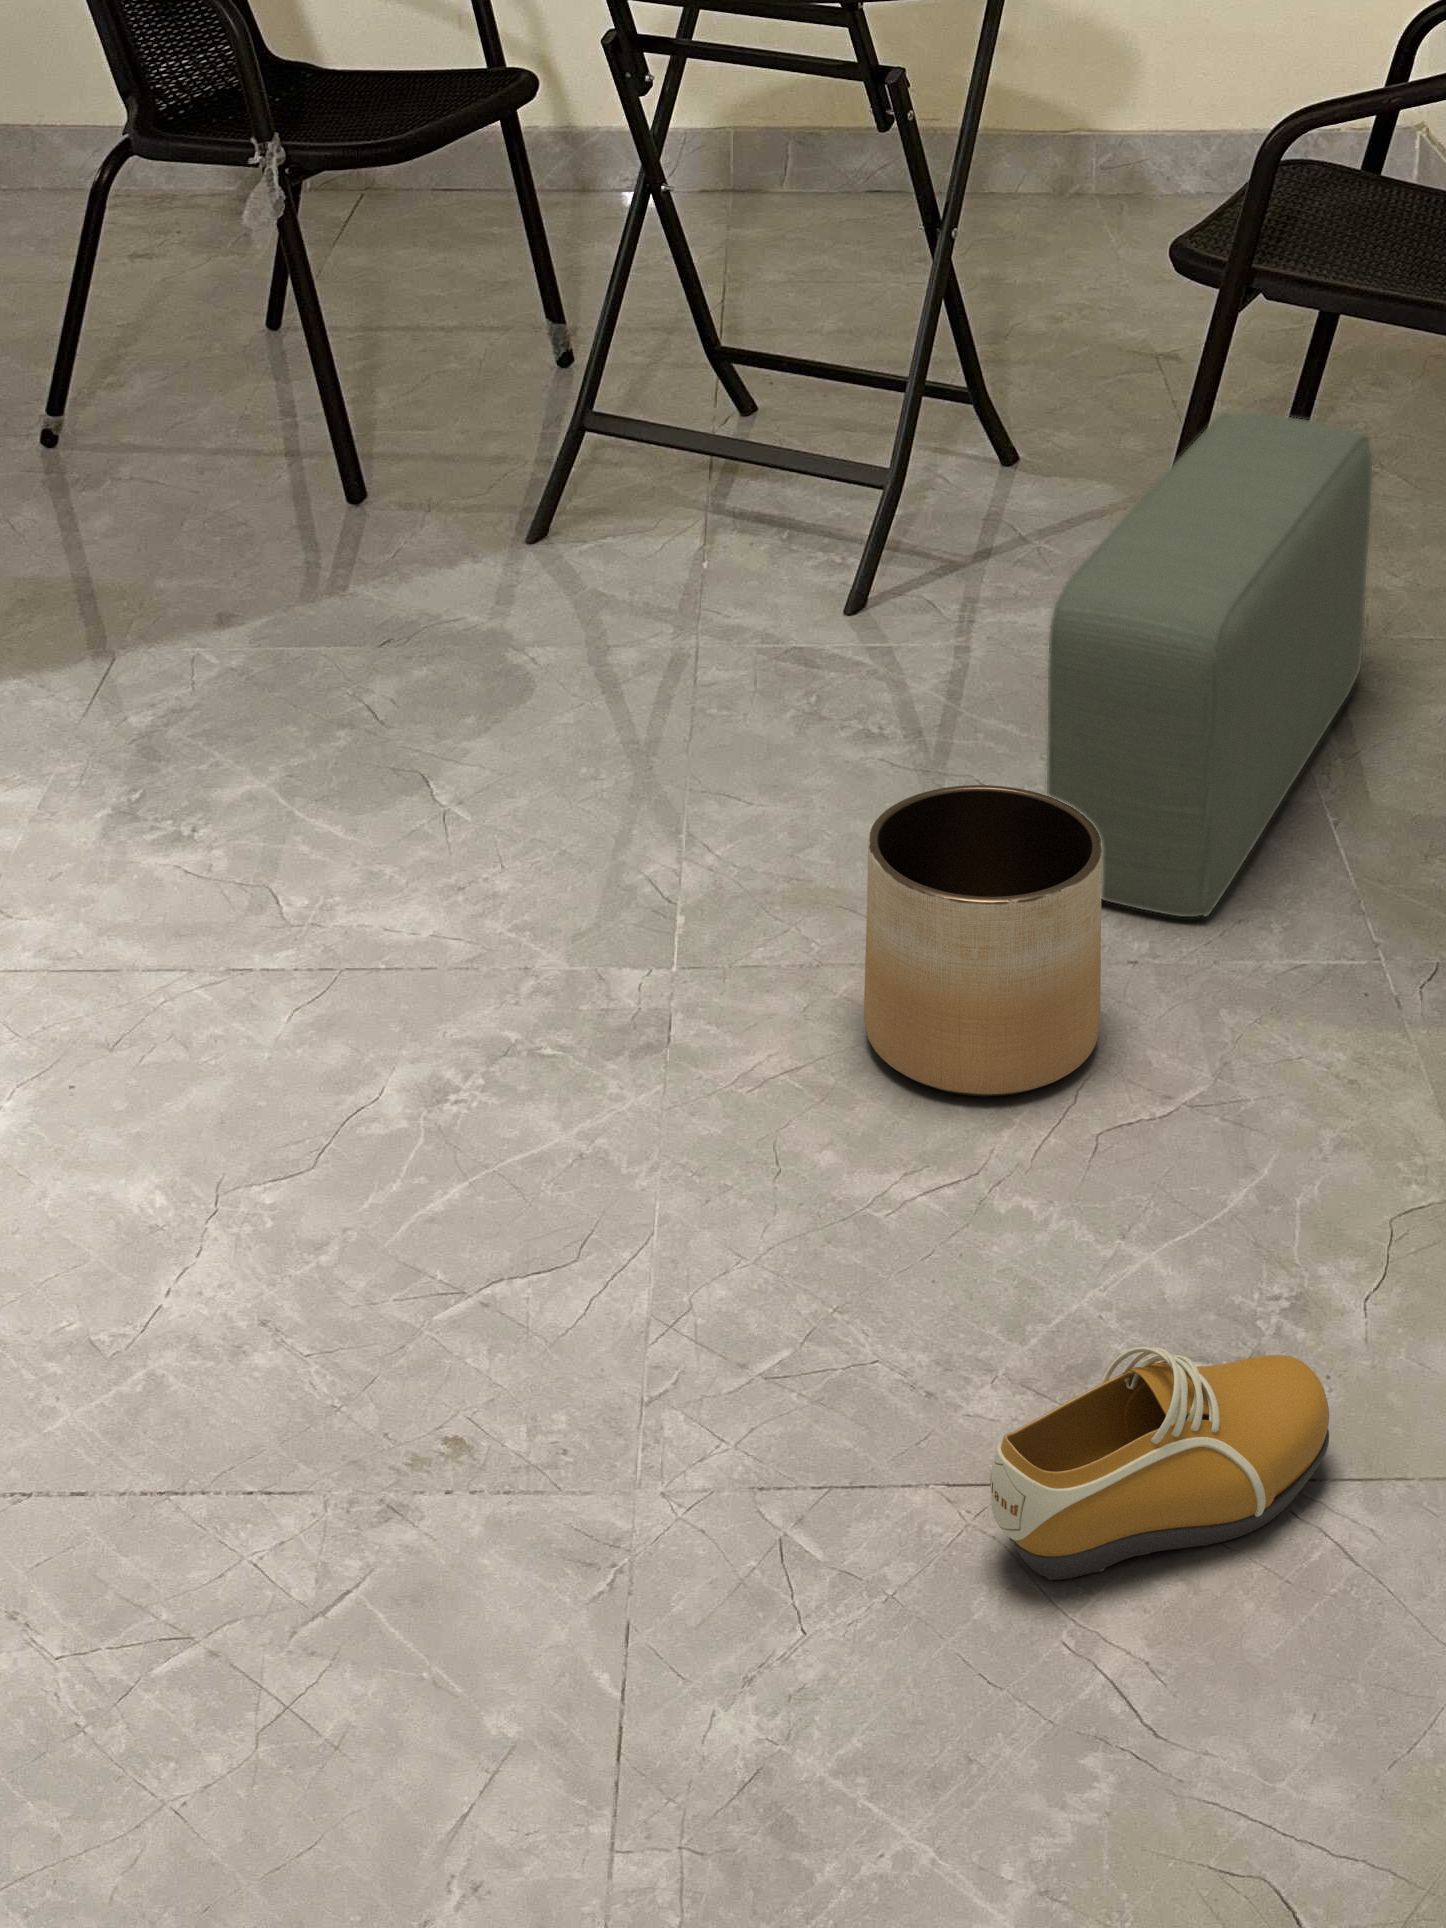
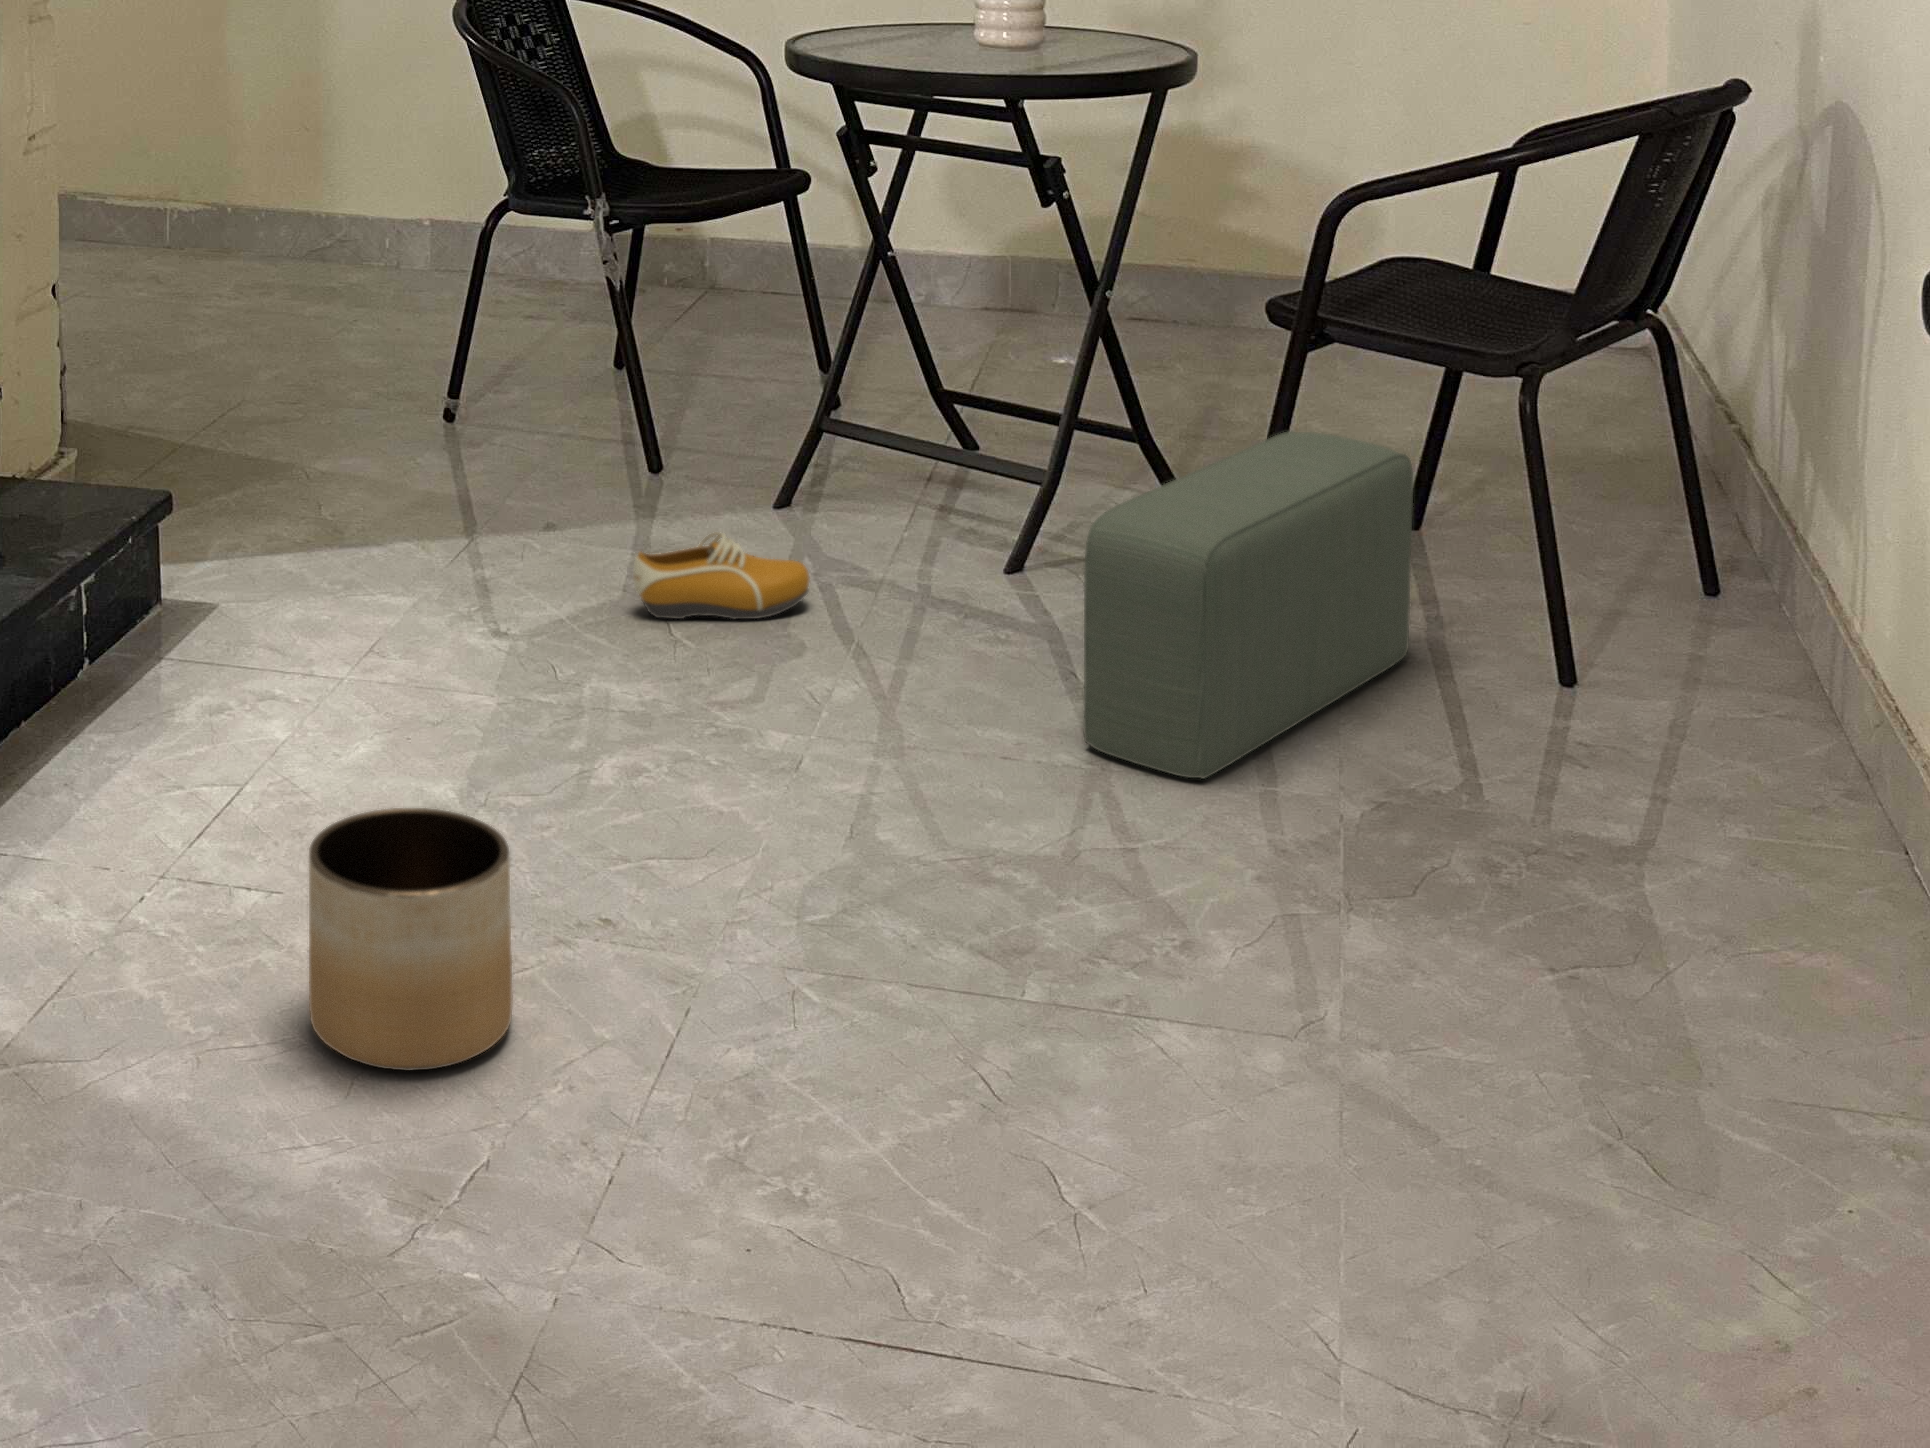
planter: present [864,785,1102,1096] -> present [309,808,513,1070]
shoe: present [990,1347,1329,1579] -> present [633,532,810,619]

